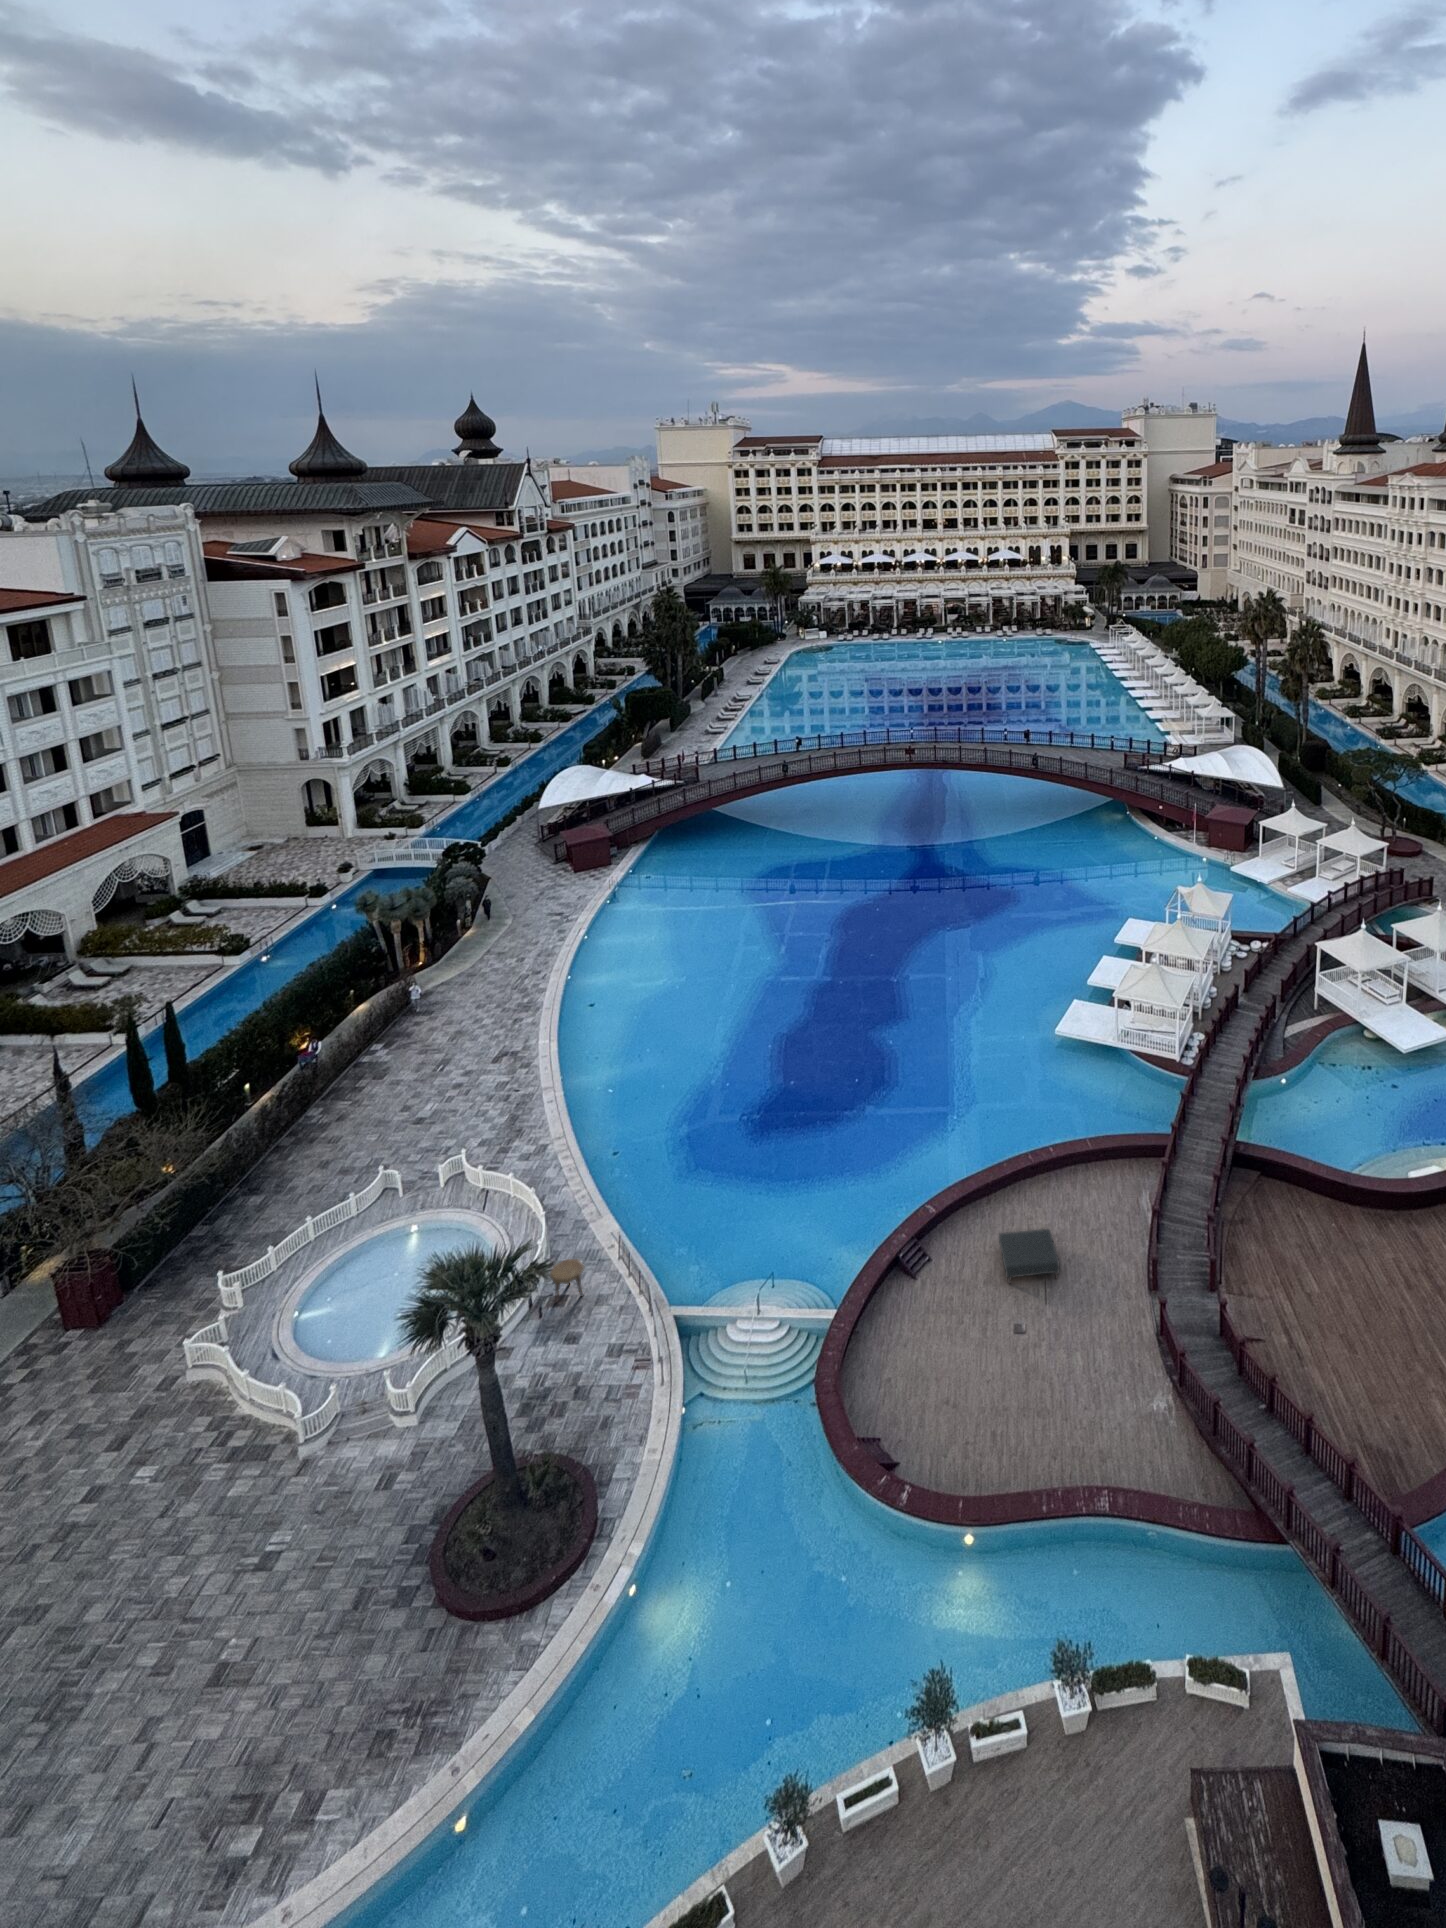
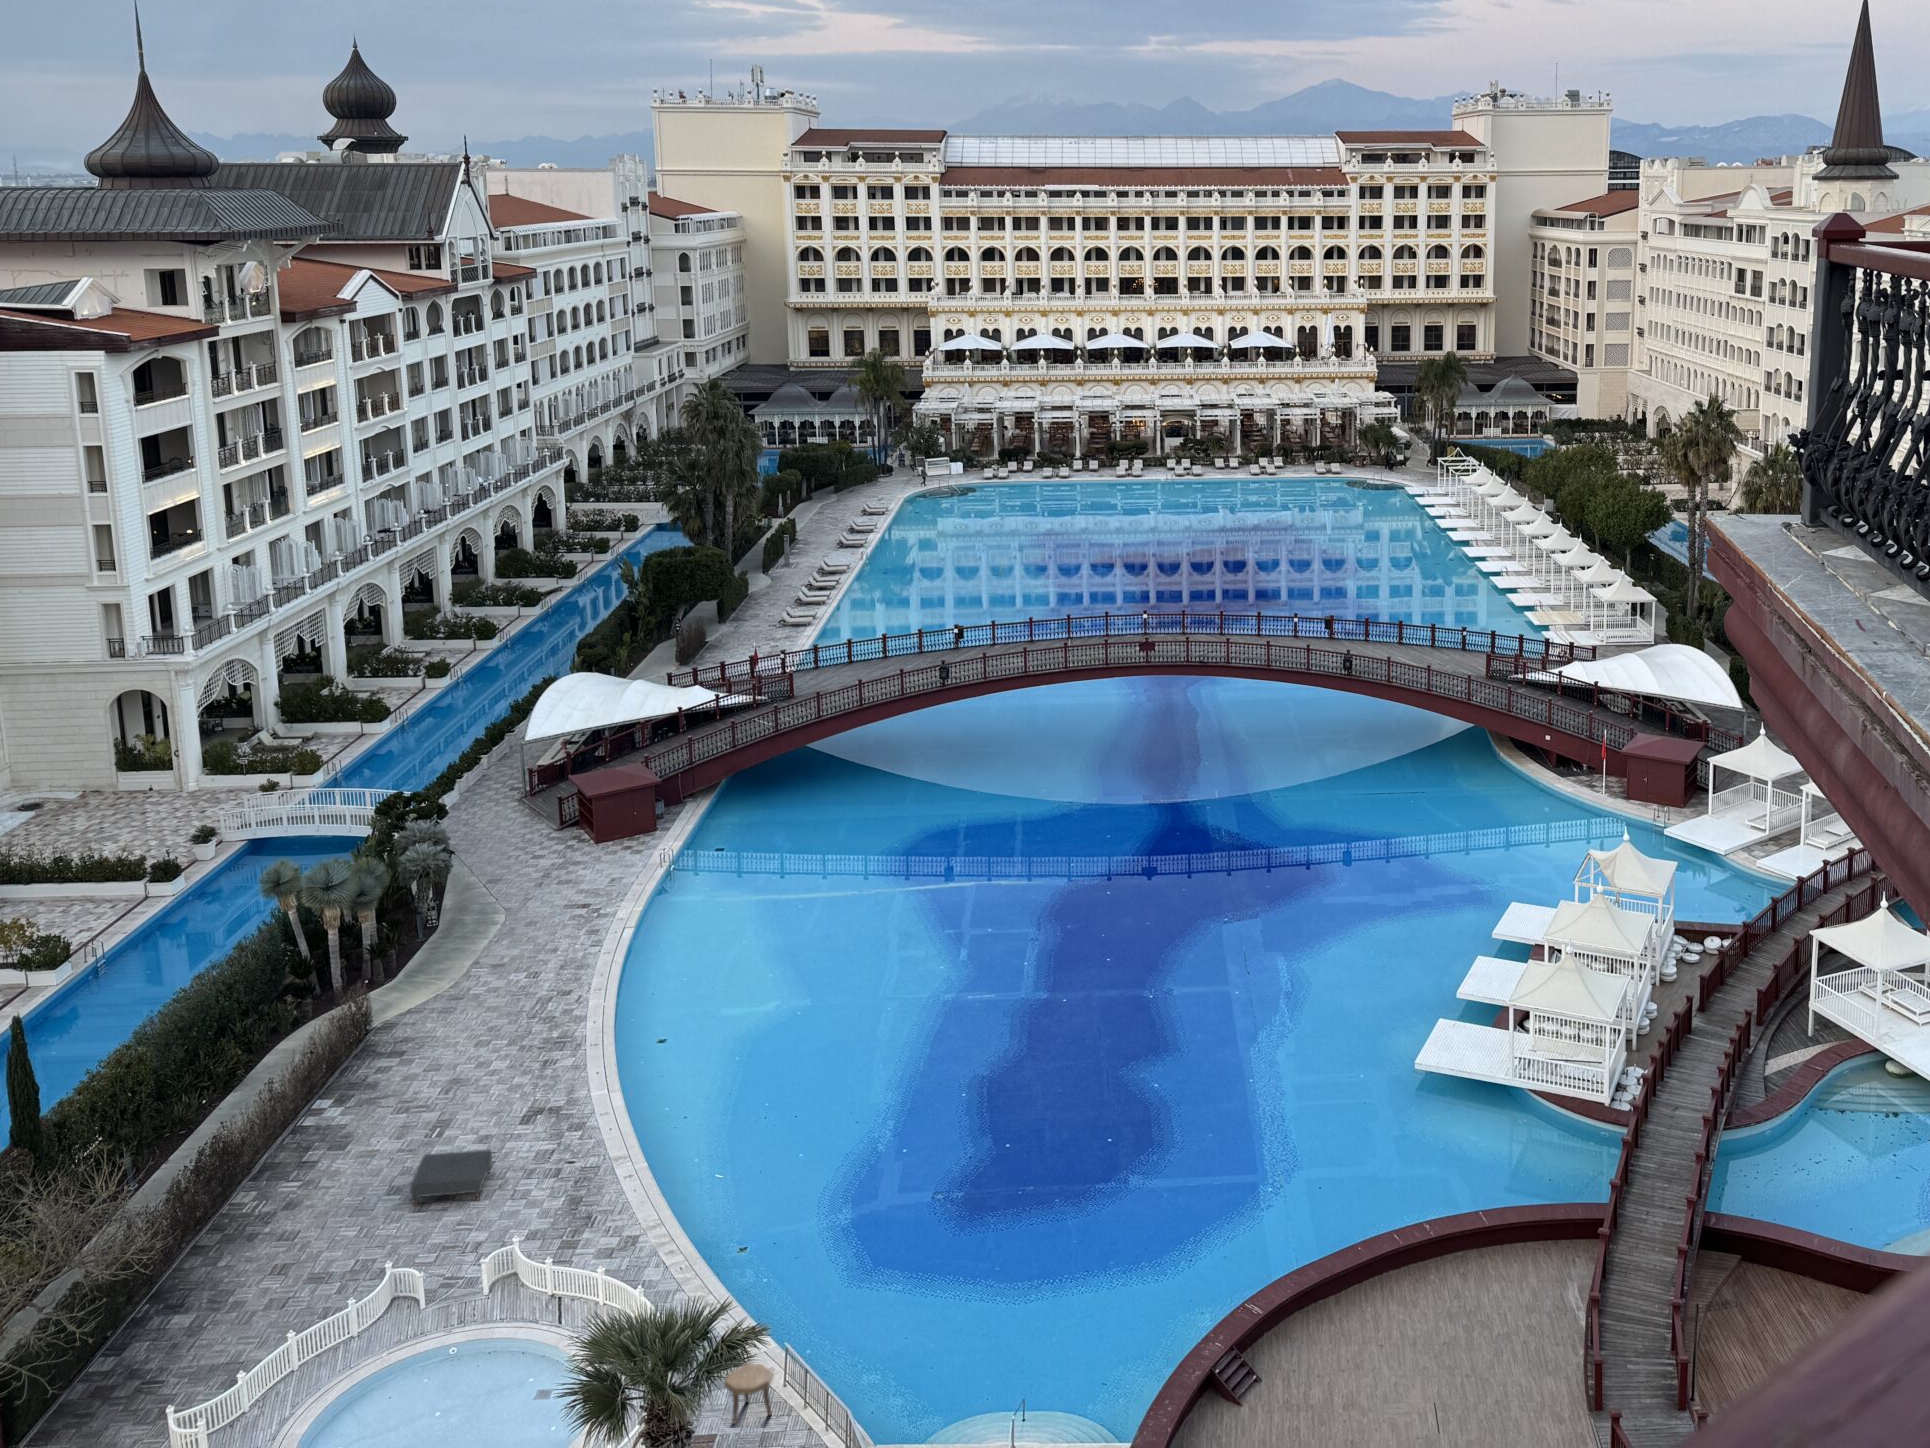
ottoman: present [999,1229,1060,1283] -> present [410,1150,492,1206]

